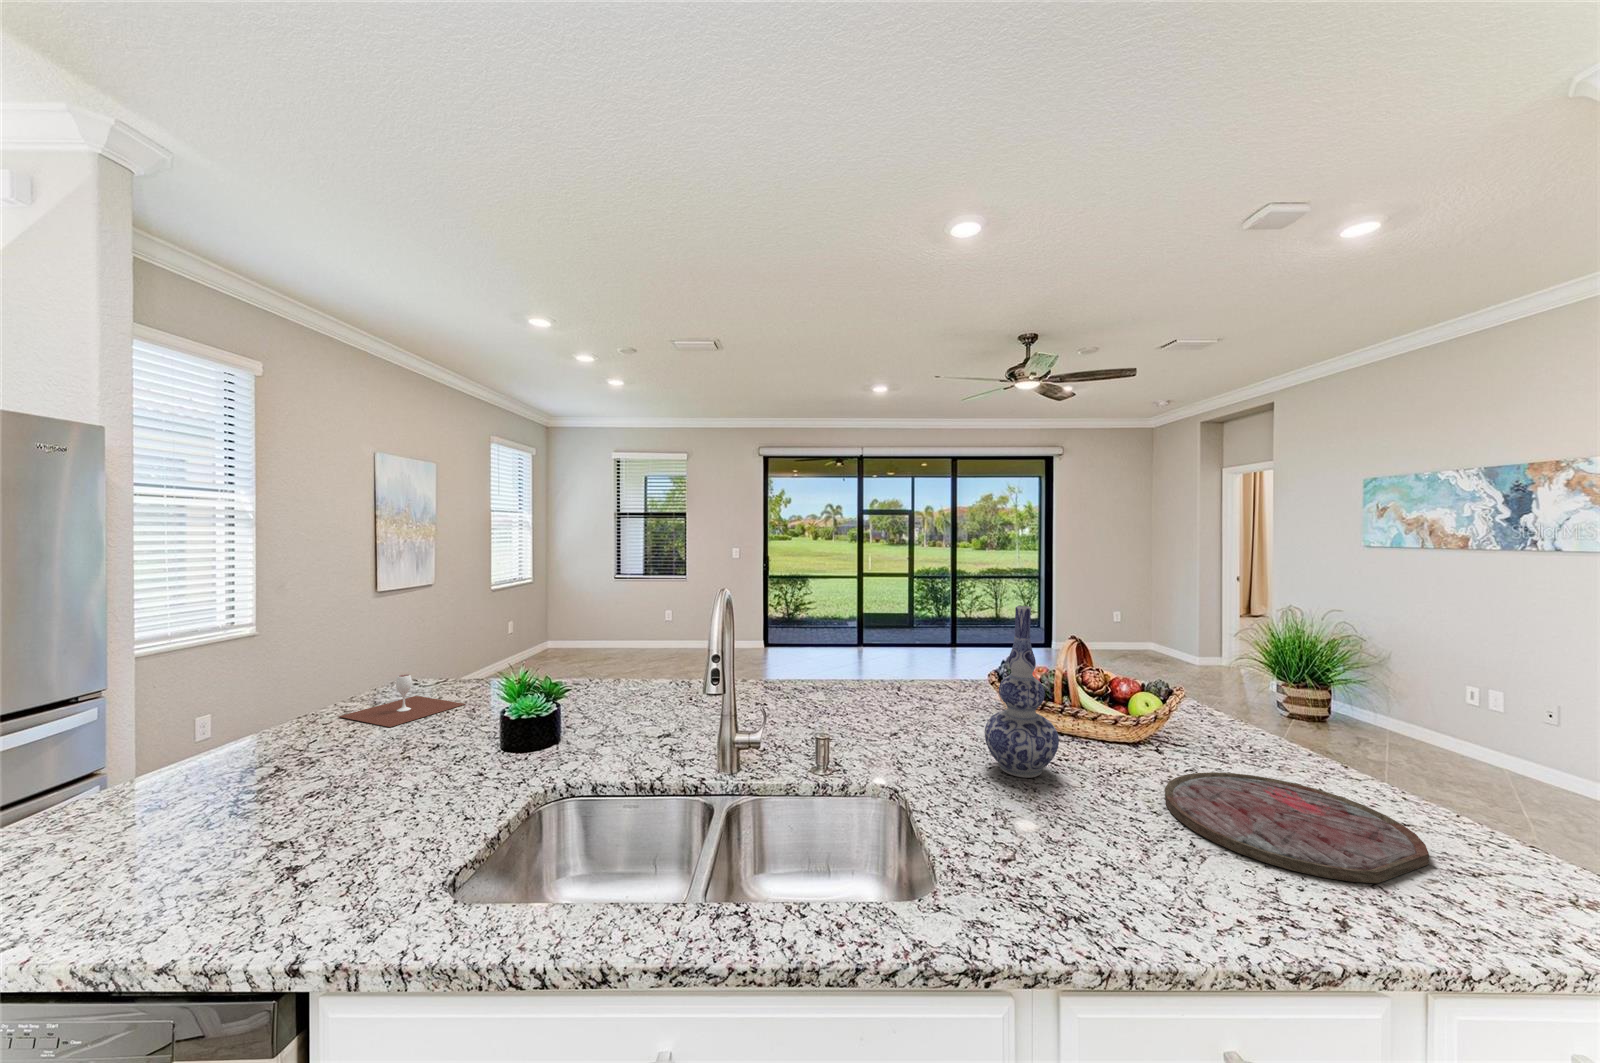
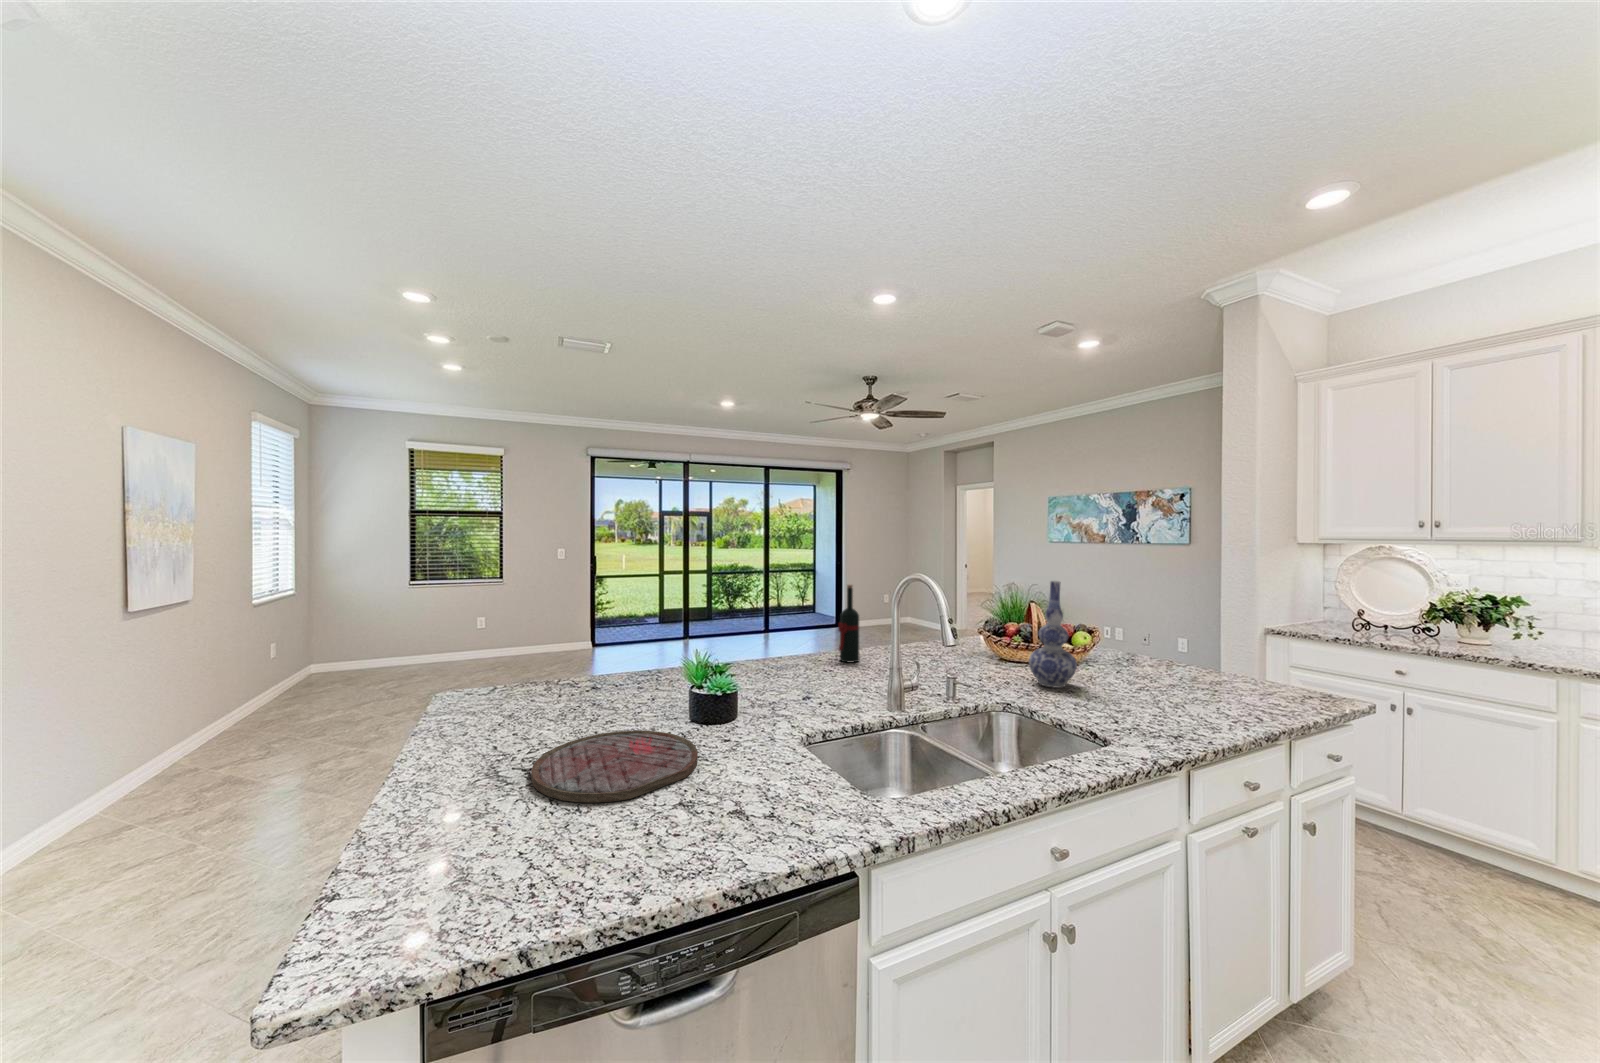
wine bottle: none [794,596,826,695] -> present [838,585,859,662]
wine glass: present [339,674,465,727] -> none [460,679,574,730]
cutting board: present [1165,772,1429,883] -> present [531,731,698,803]

